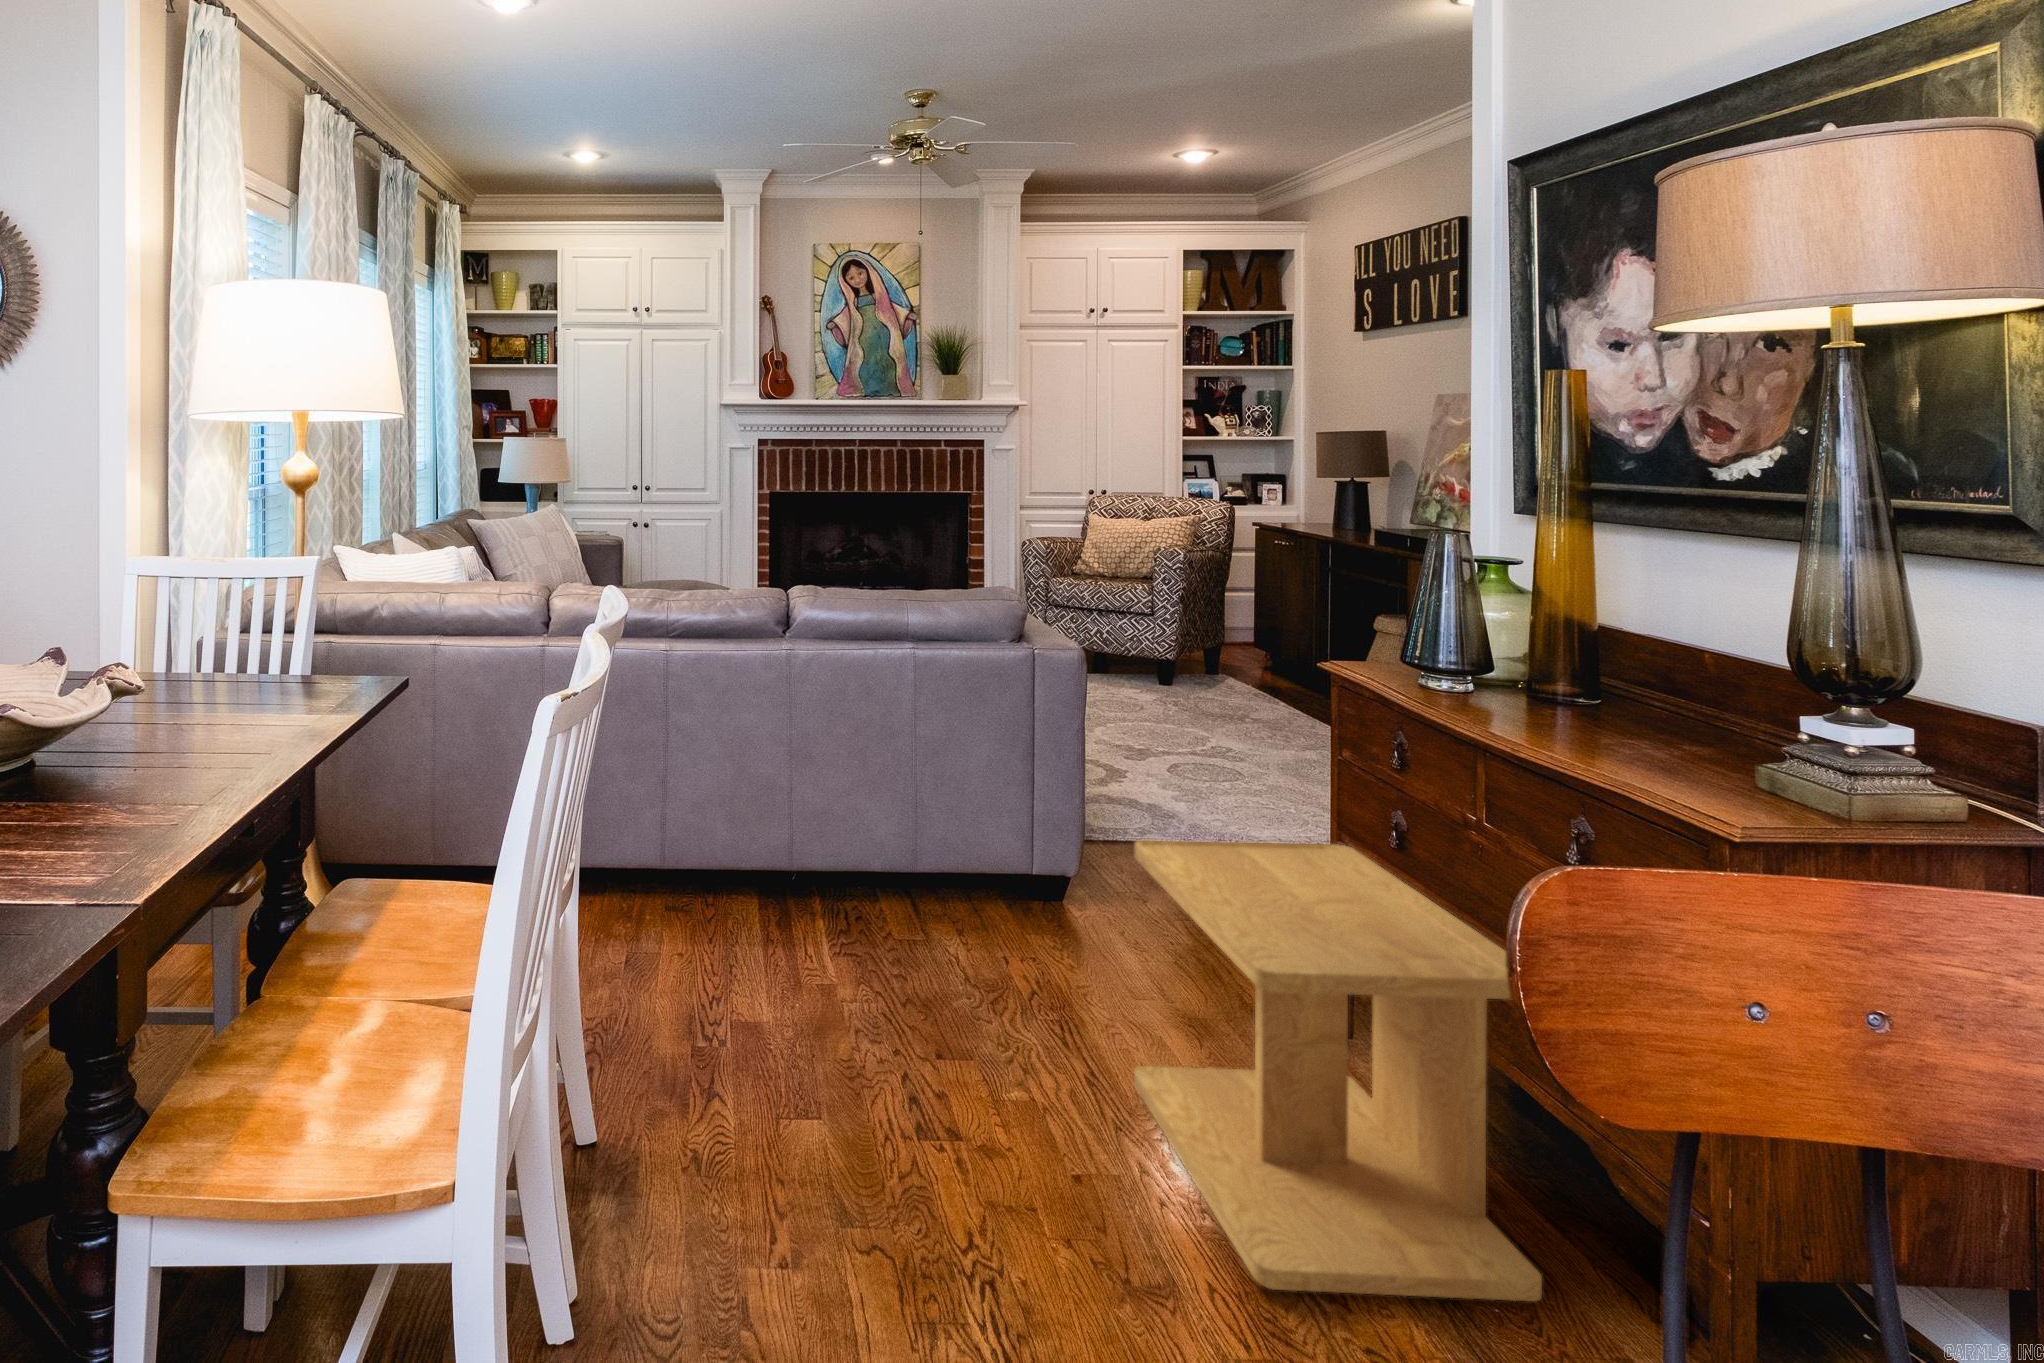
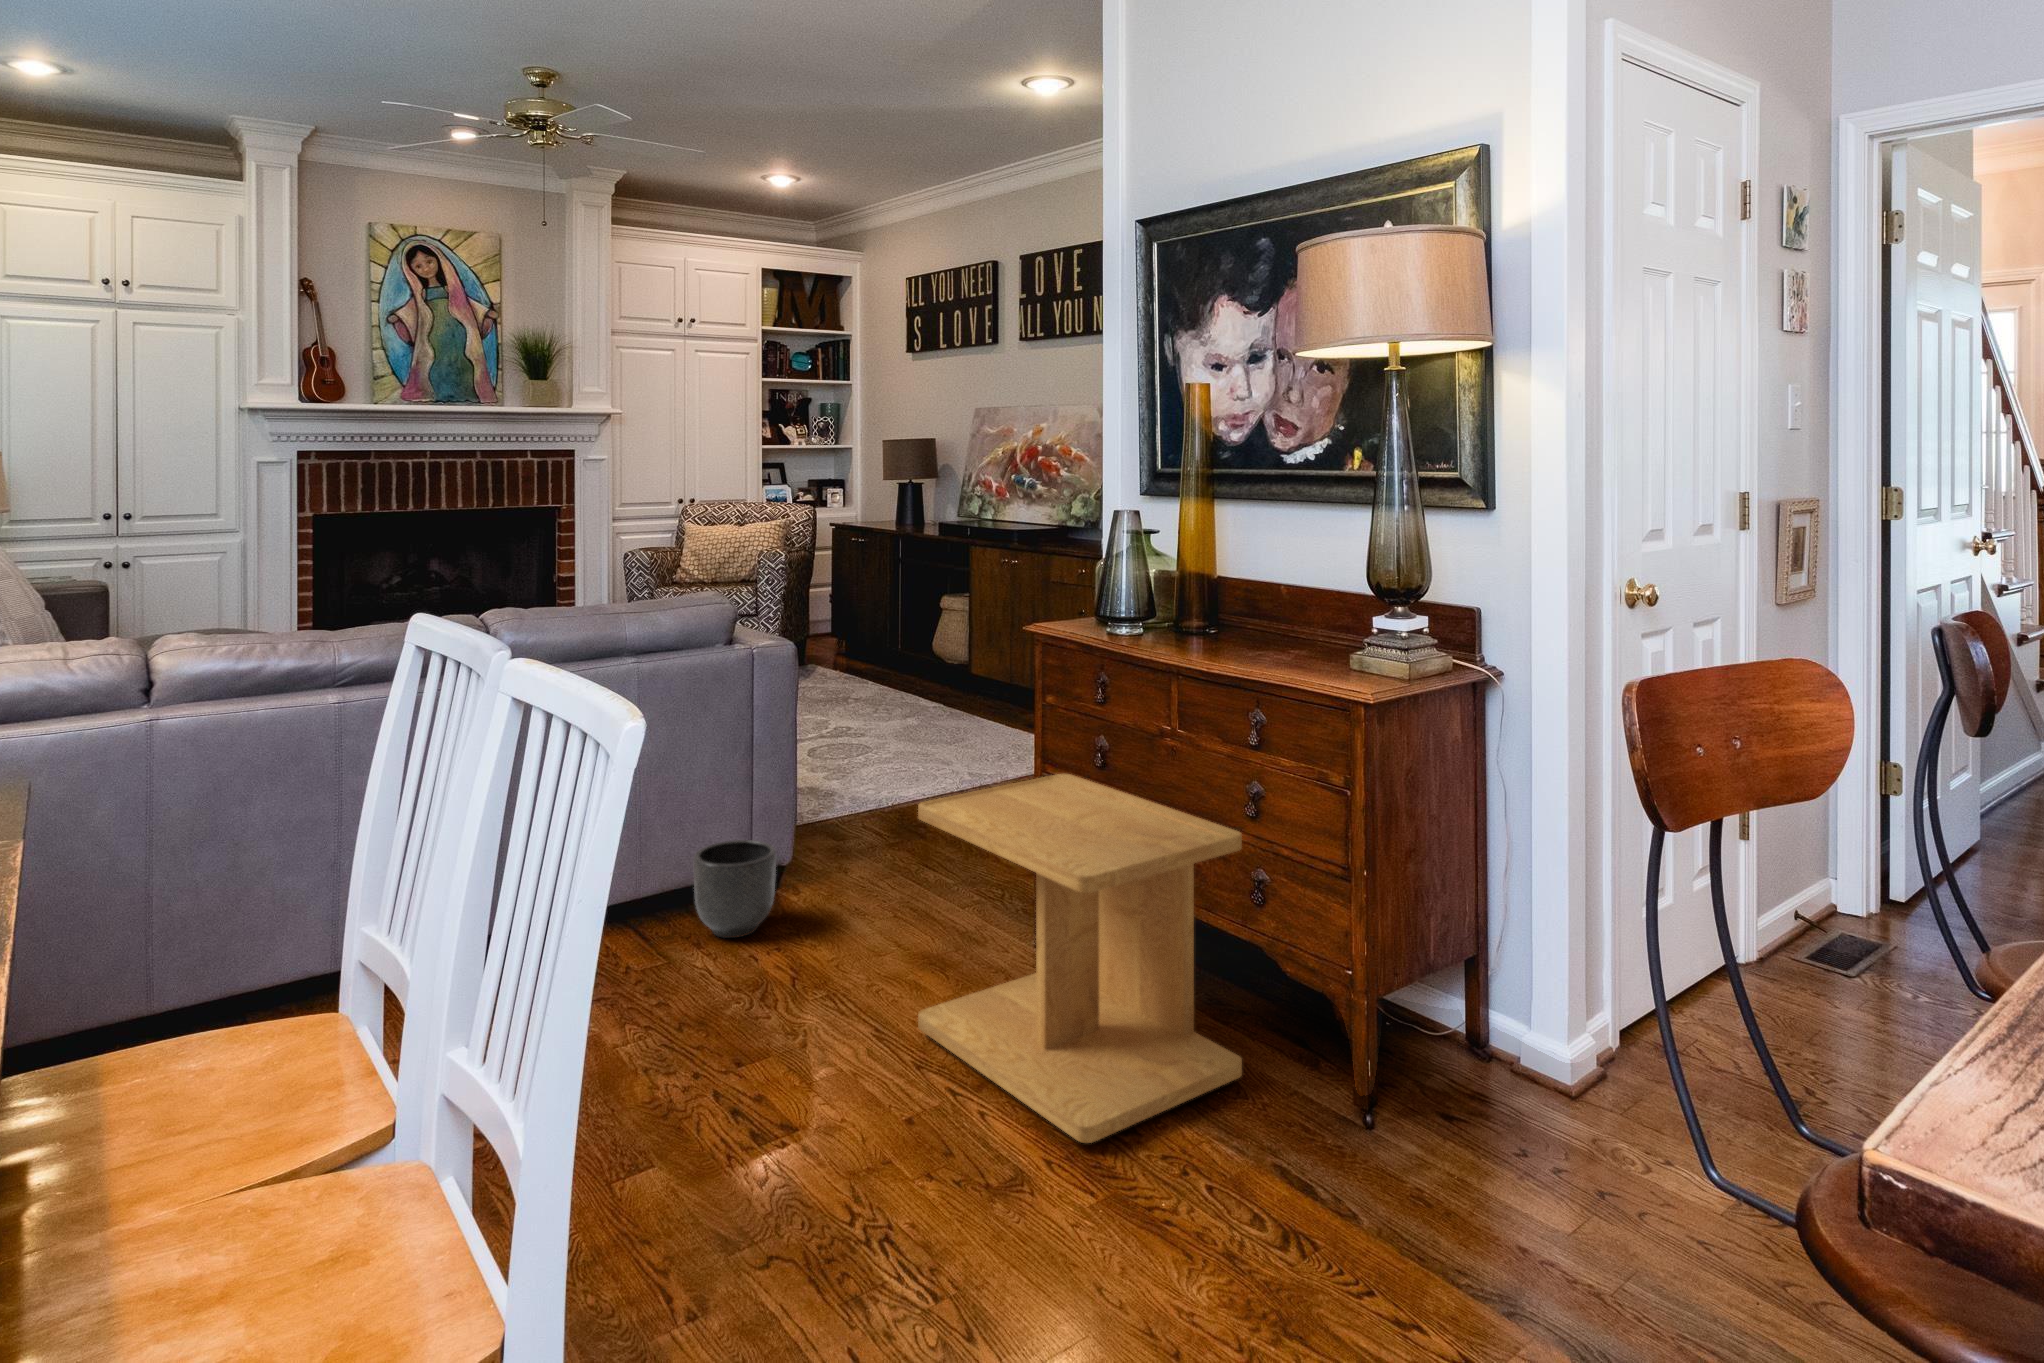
planter: none [962,836,1045,934] -> present [694,840,776,938]

